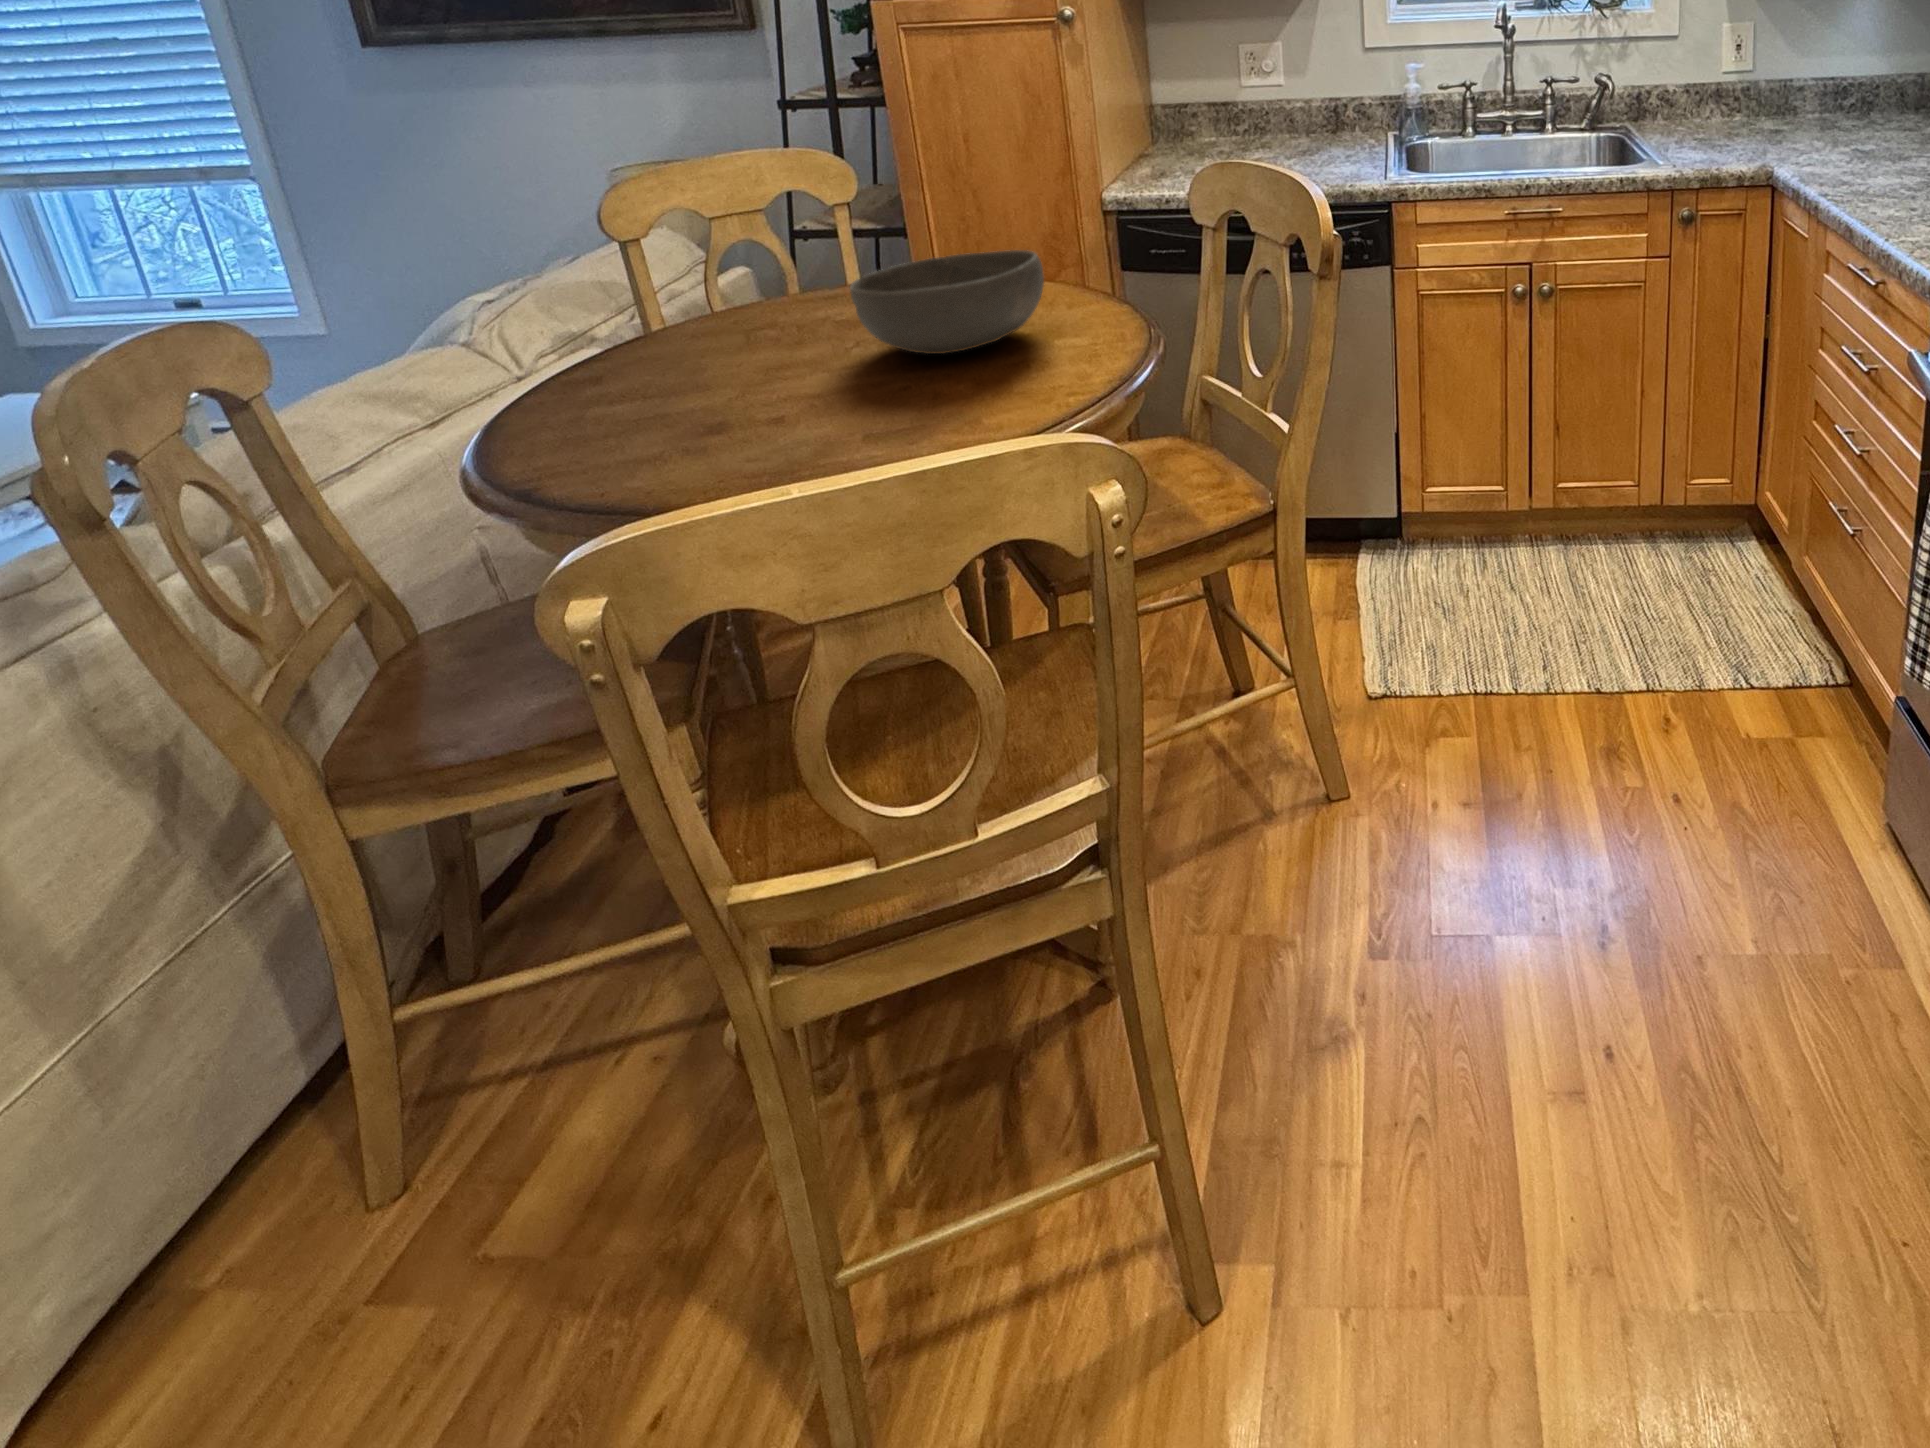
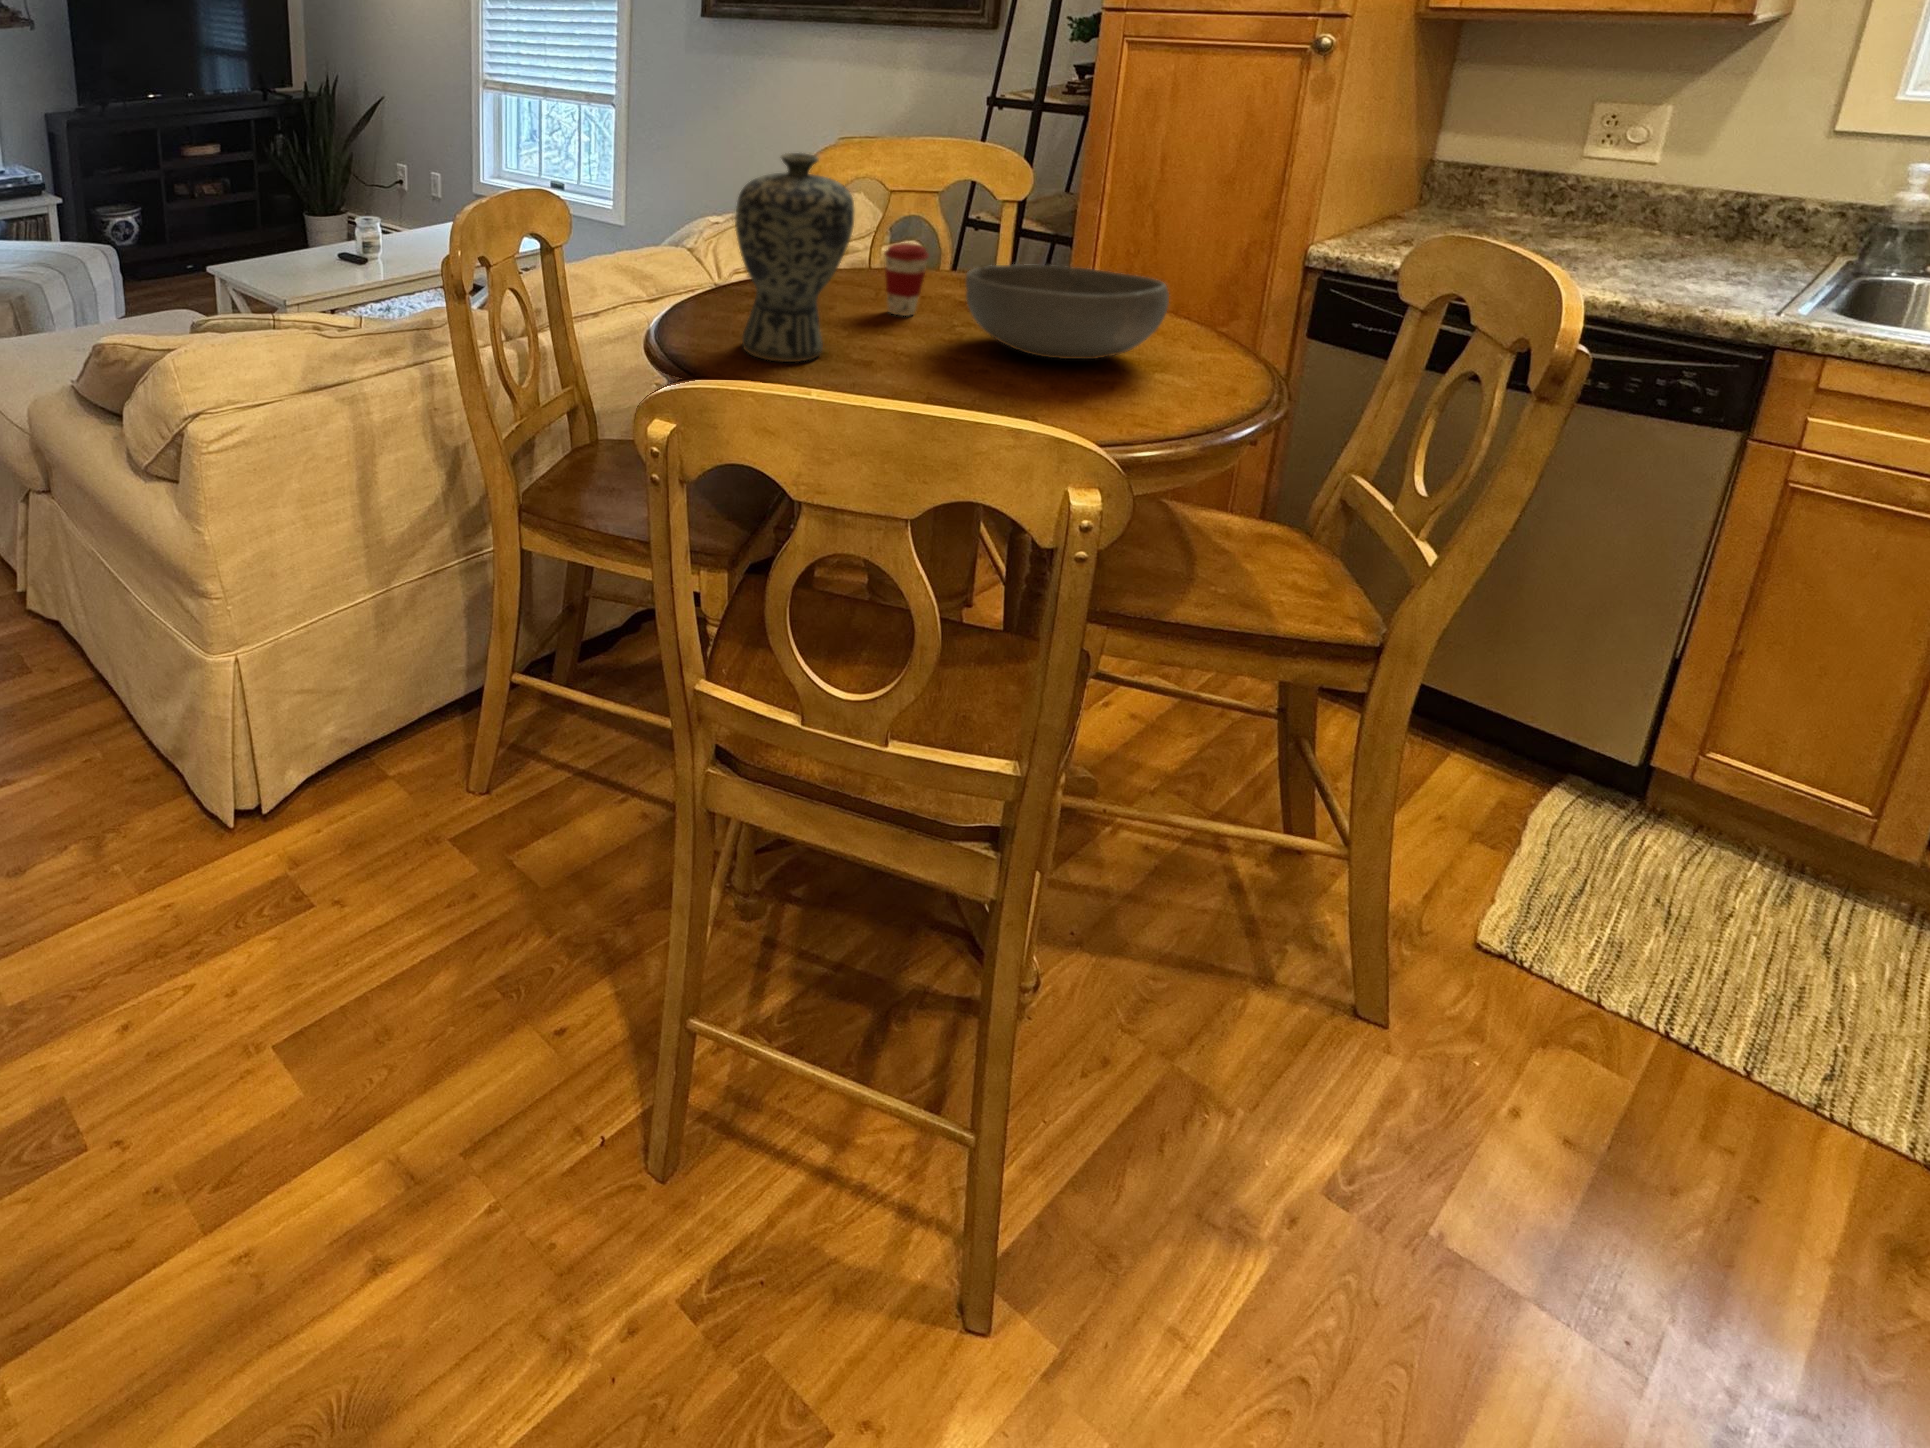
vase: none [546,193,717,455] -> present [735,153,854,362]
coffee cup: none [745,270,800,353] -> present [885,243,929,316]

